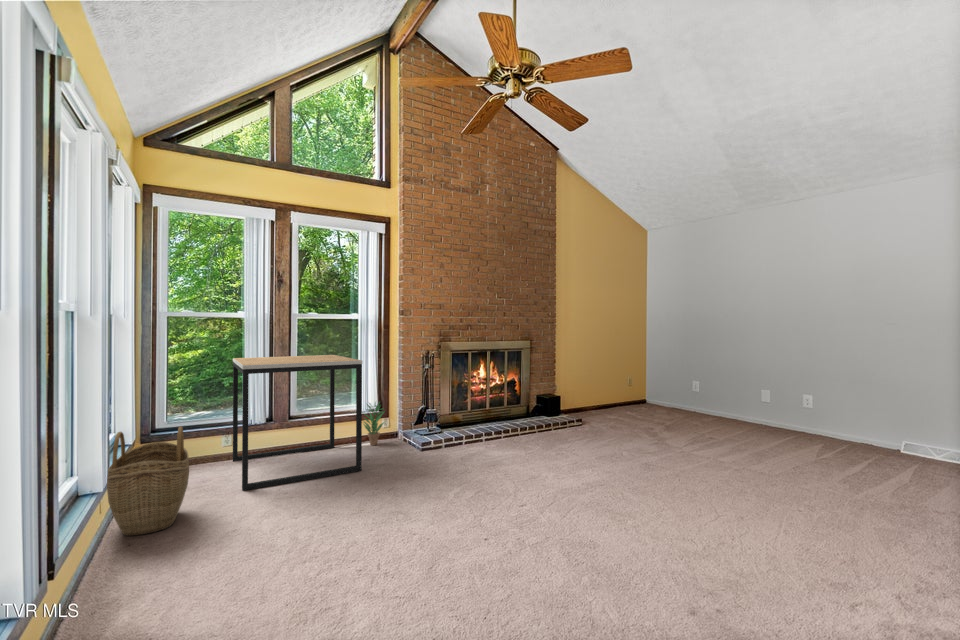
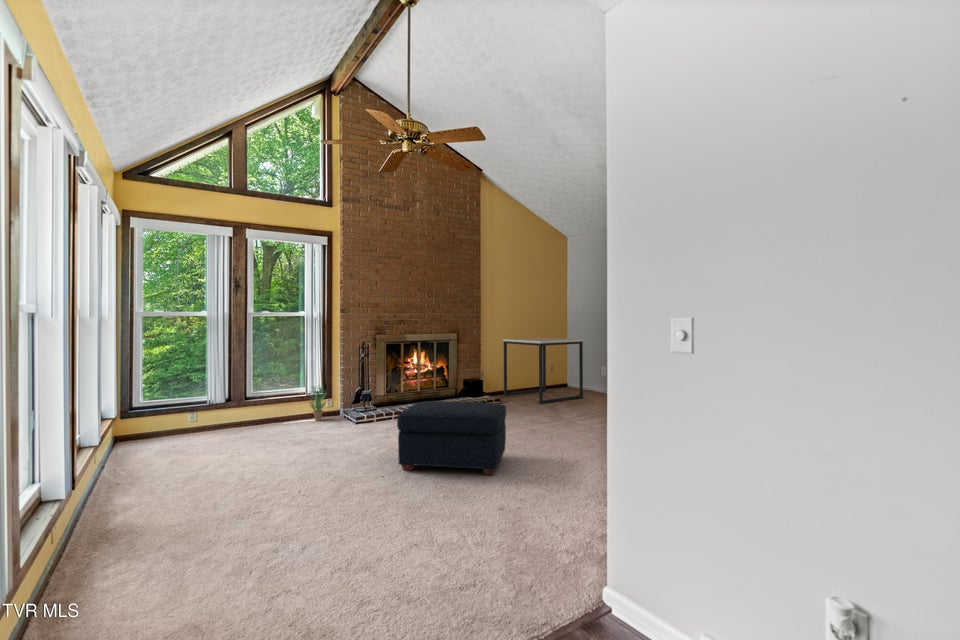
side table: present [233,355,362,490] -> present [503,338,583,404]
woven basket: present [107,426,189,536] -> none [105,400,165,478]
ottoman: none [504,430,654,544] -> present [397,401,506,475]

